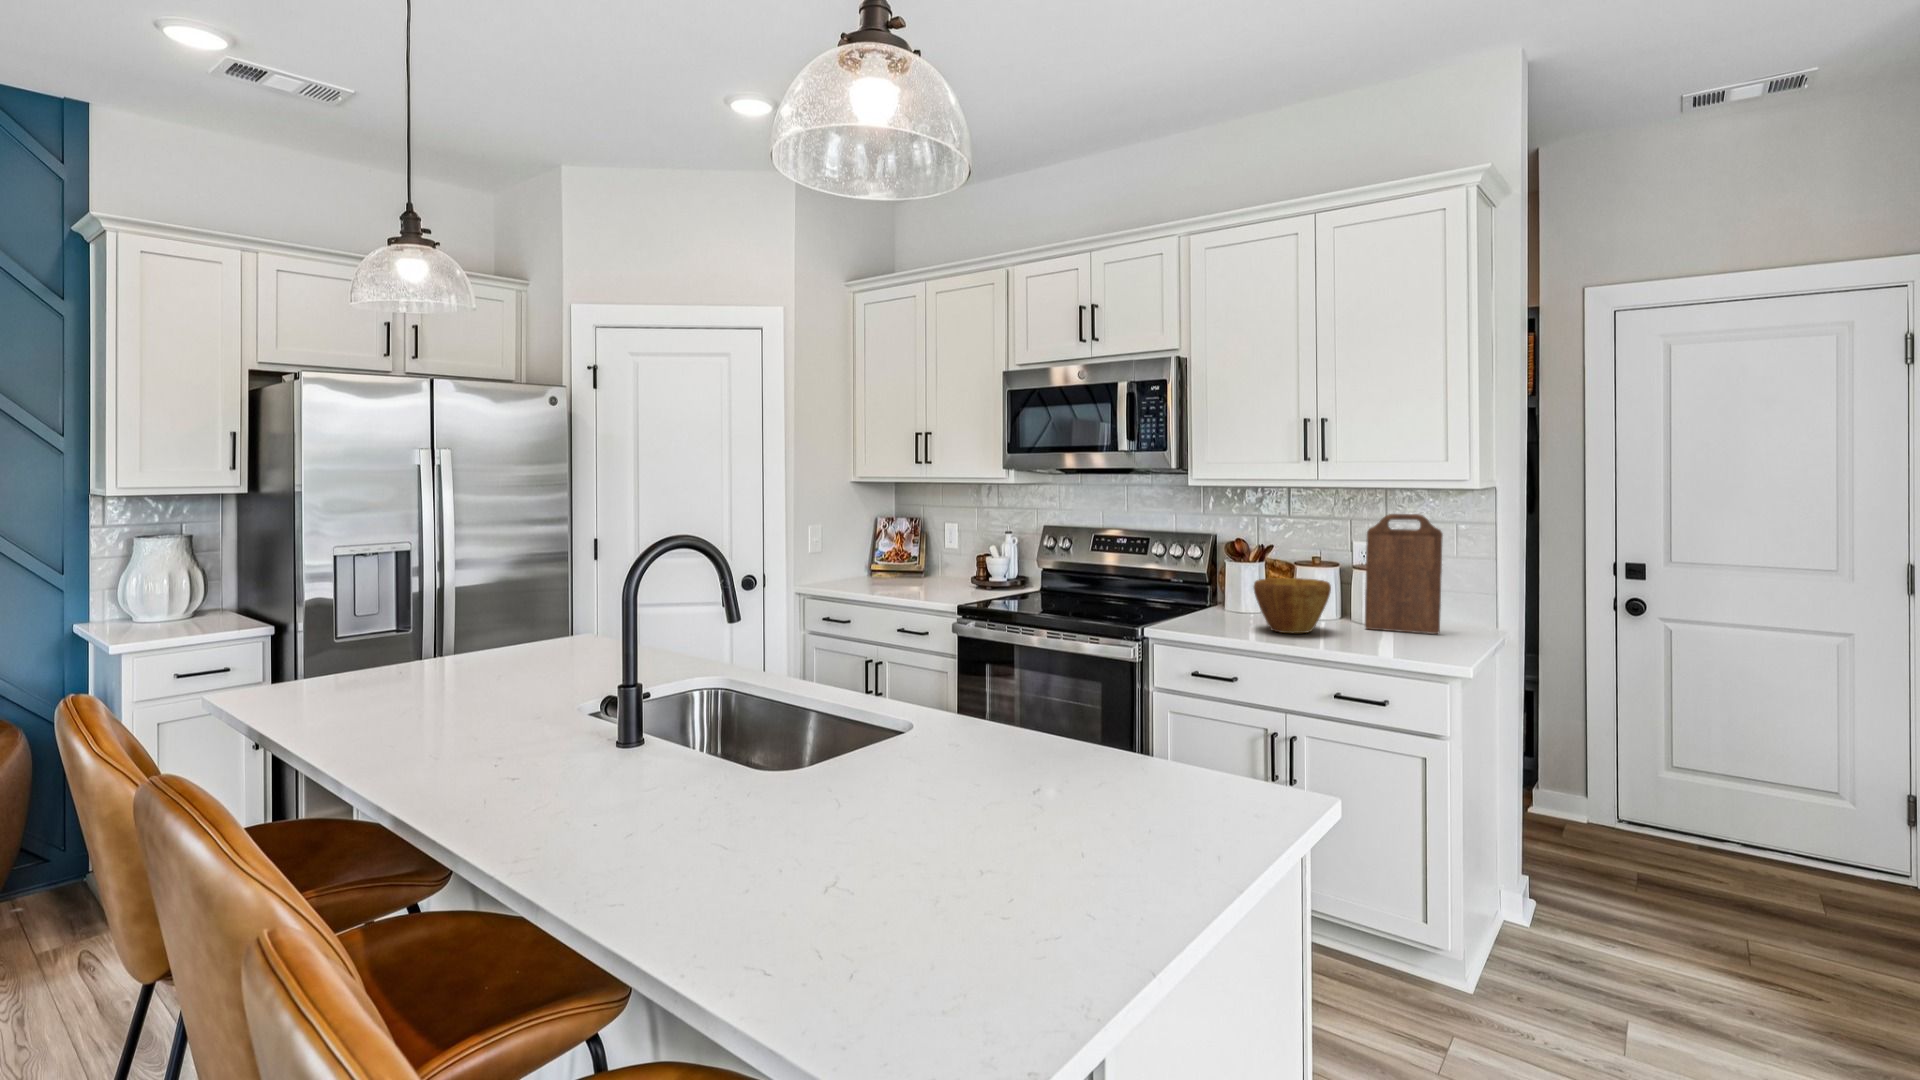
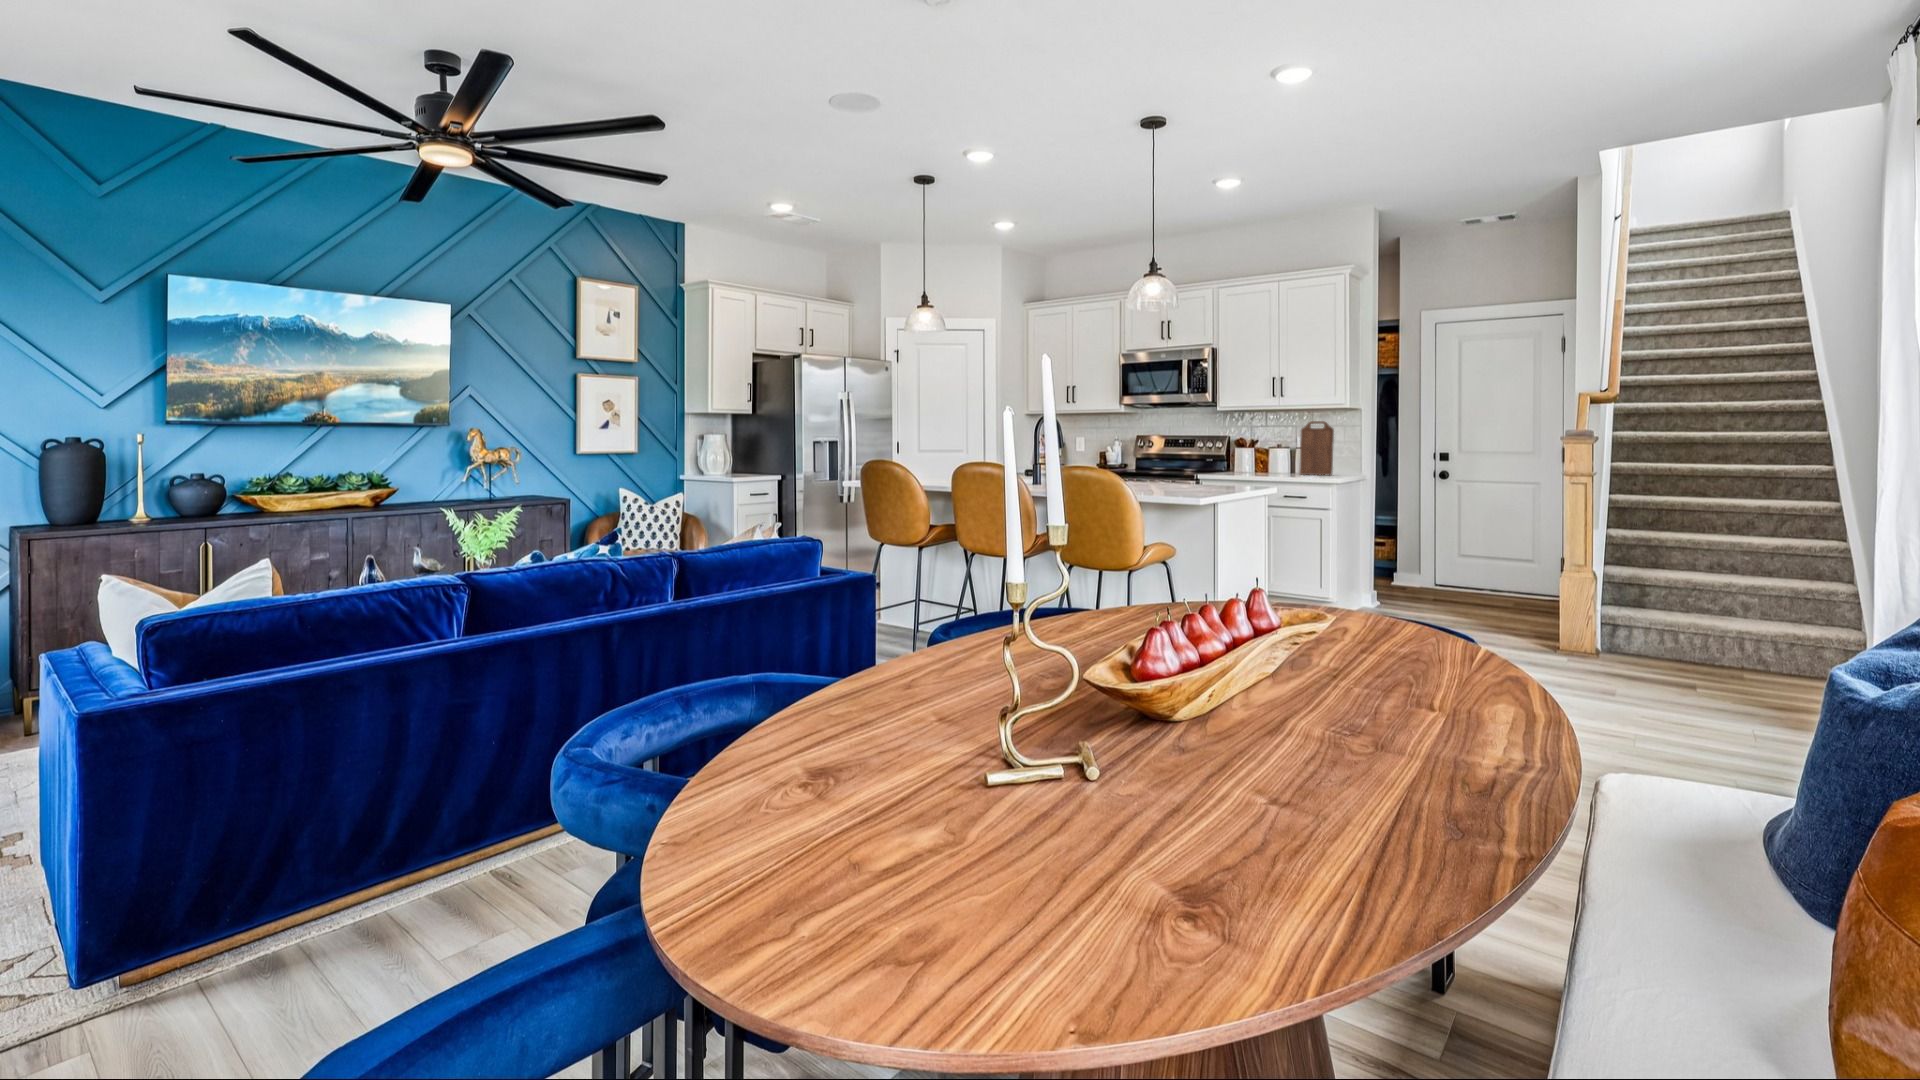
bowl: present [1253,578,1331,633] -> none [1248,452,1283,475]

